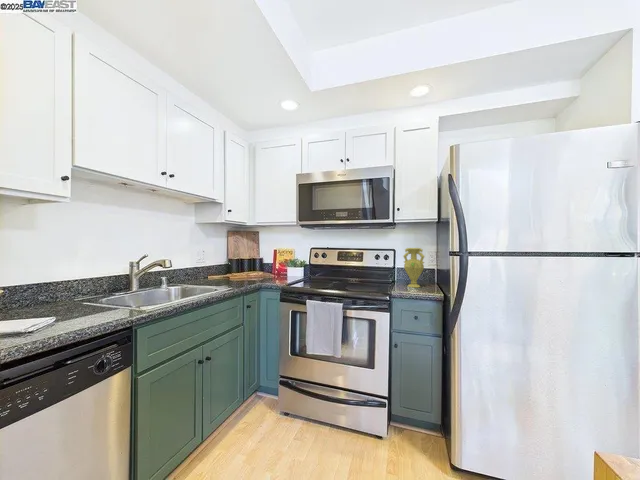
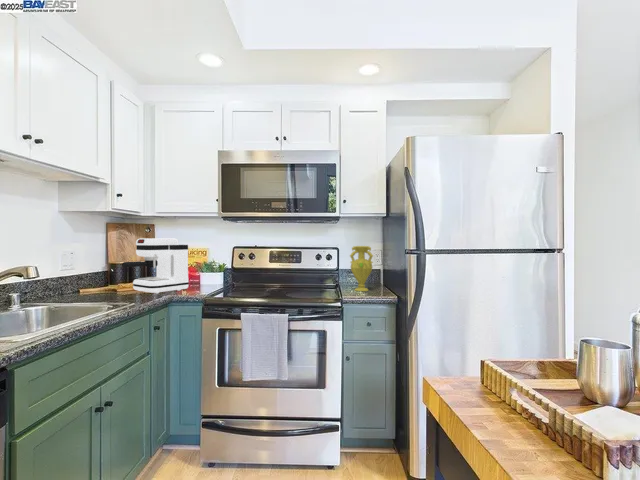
coffee maker: none [232,241,276,281] -> present [123,238,188,294]

